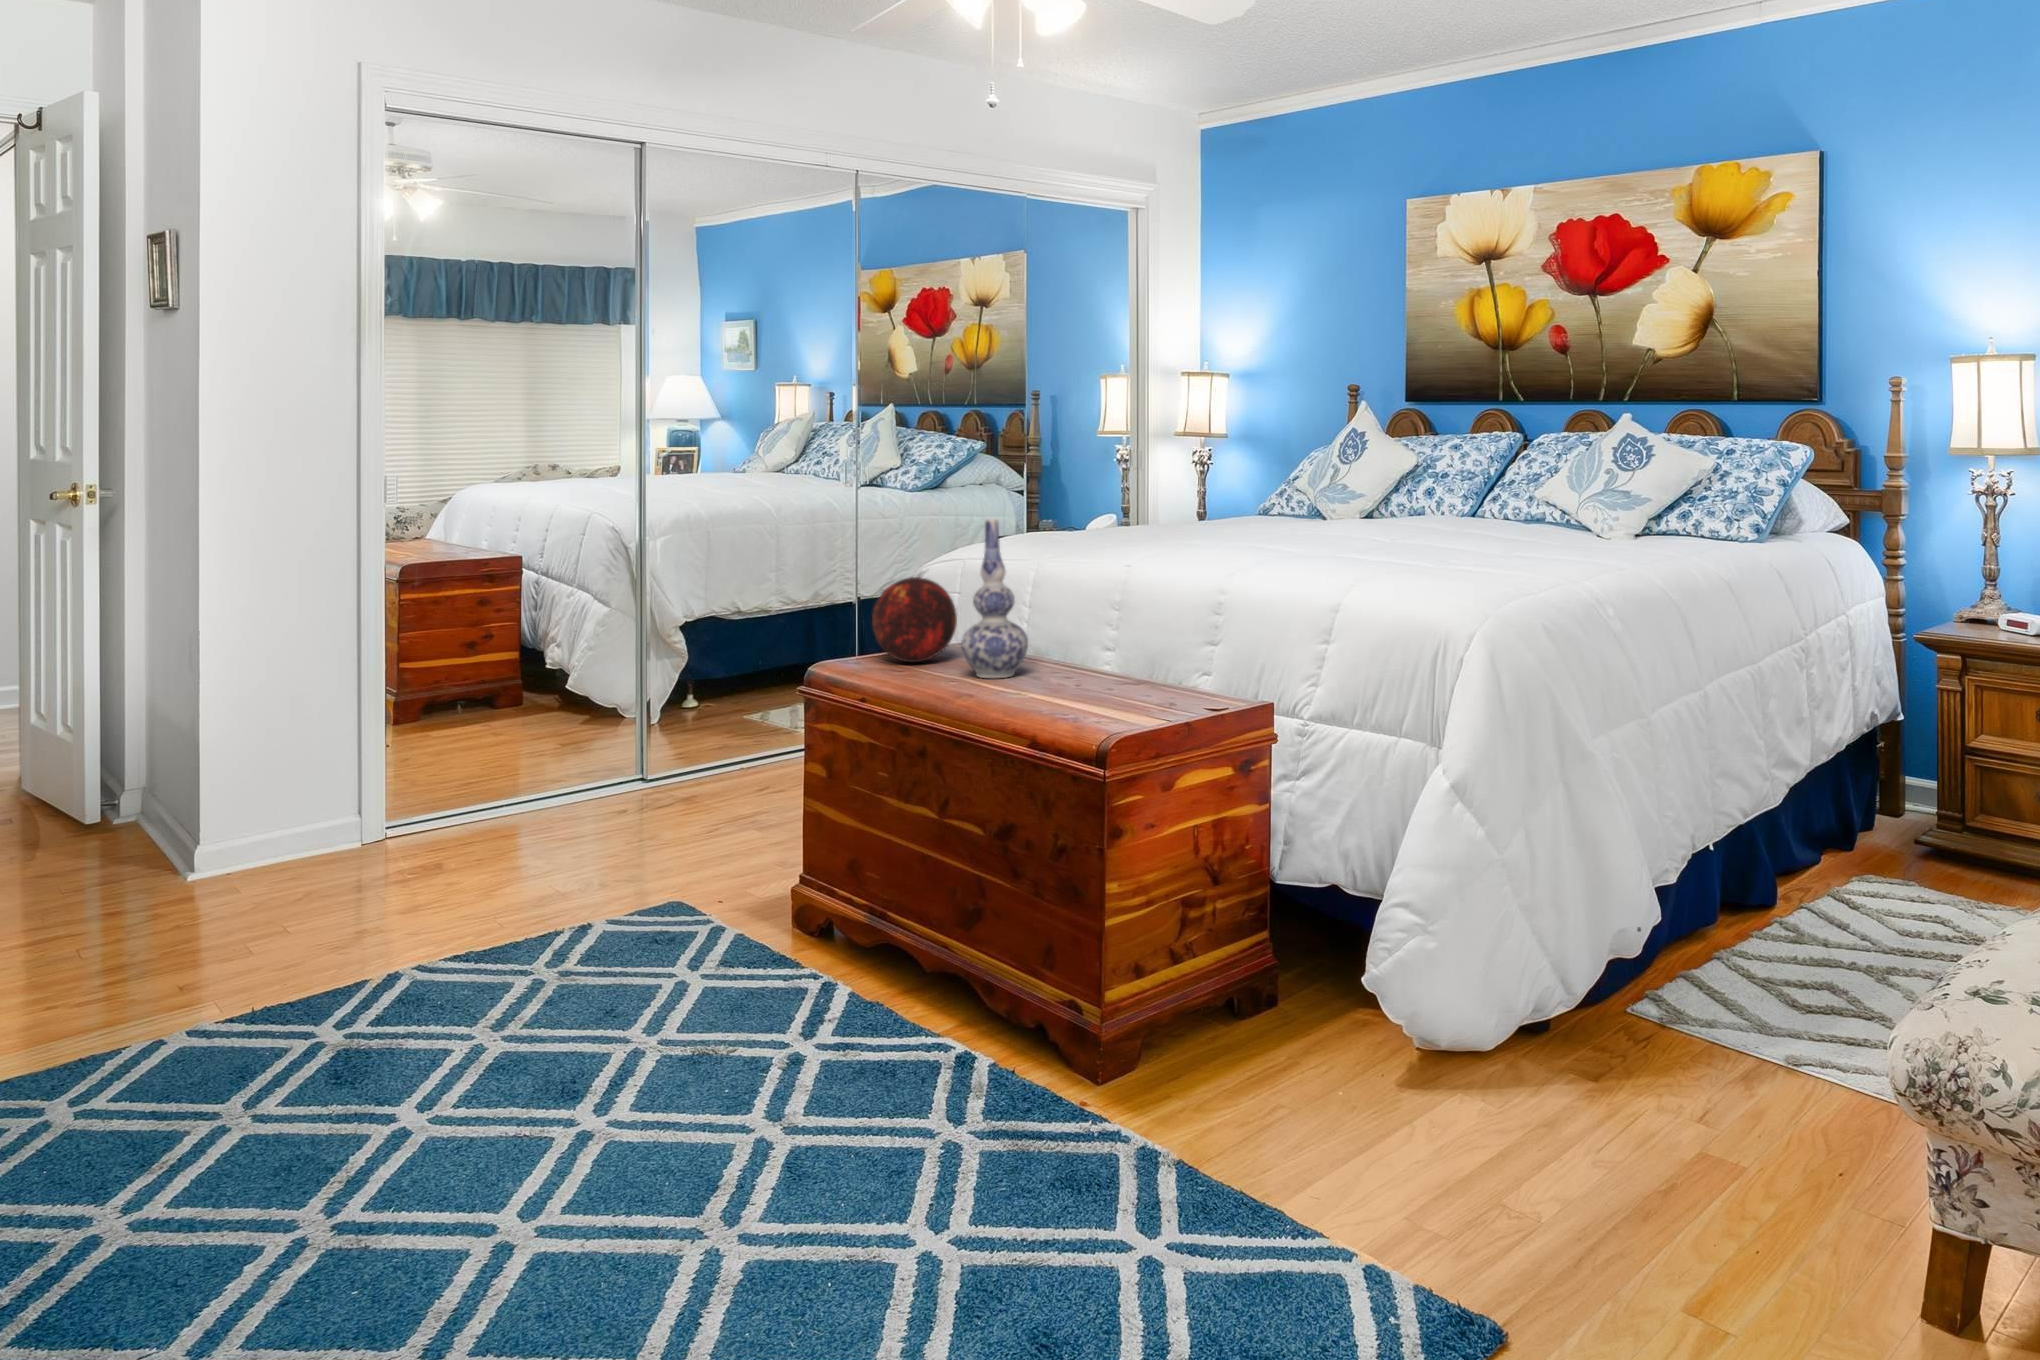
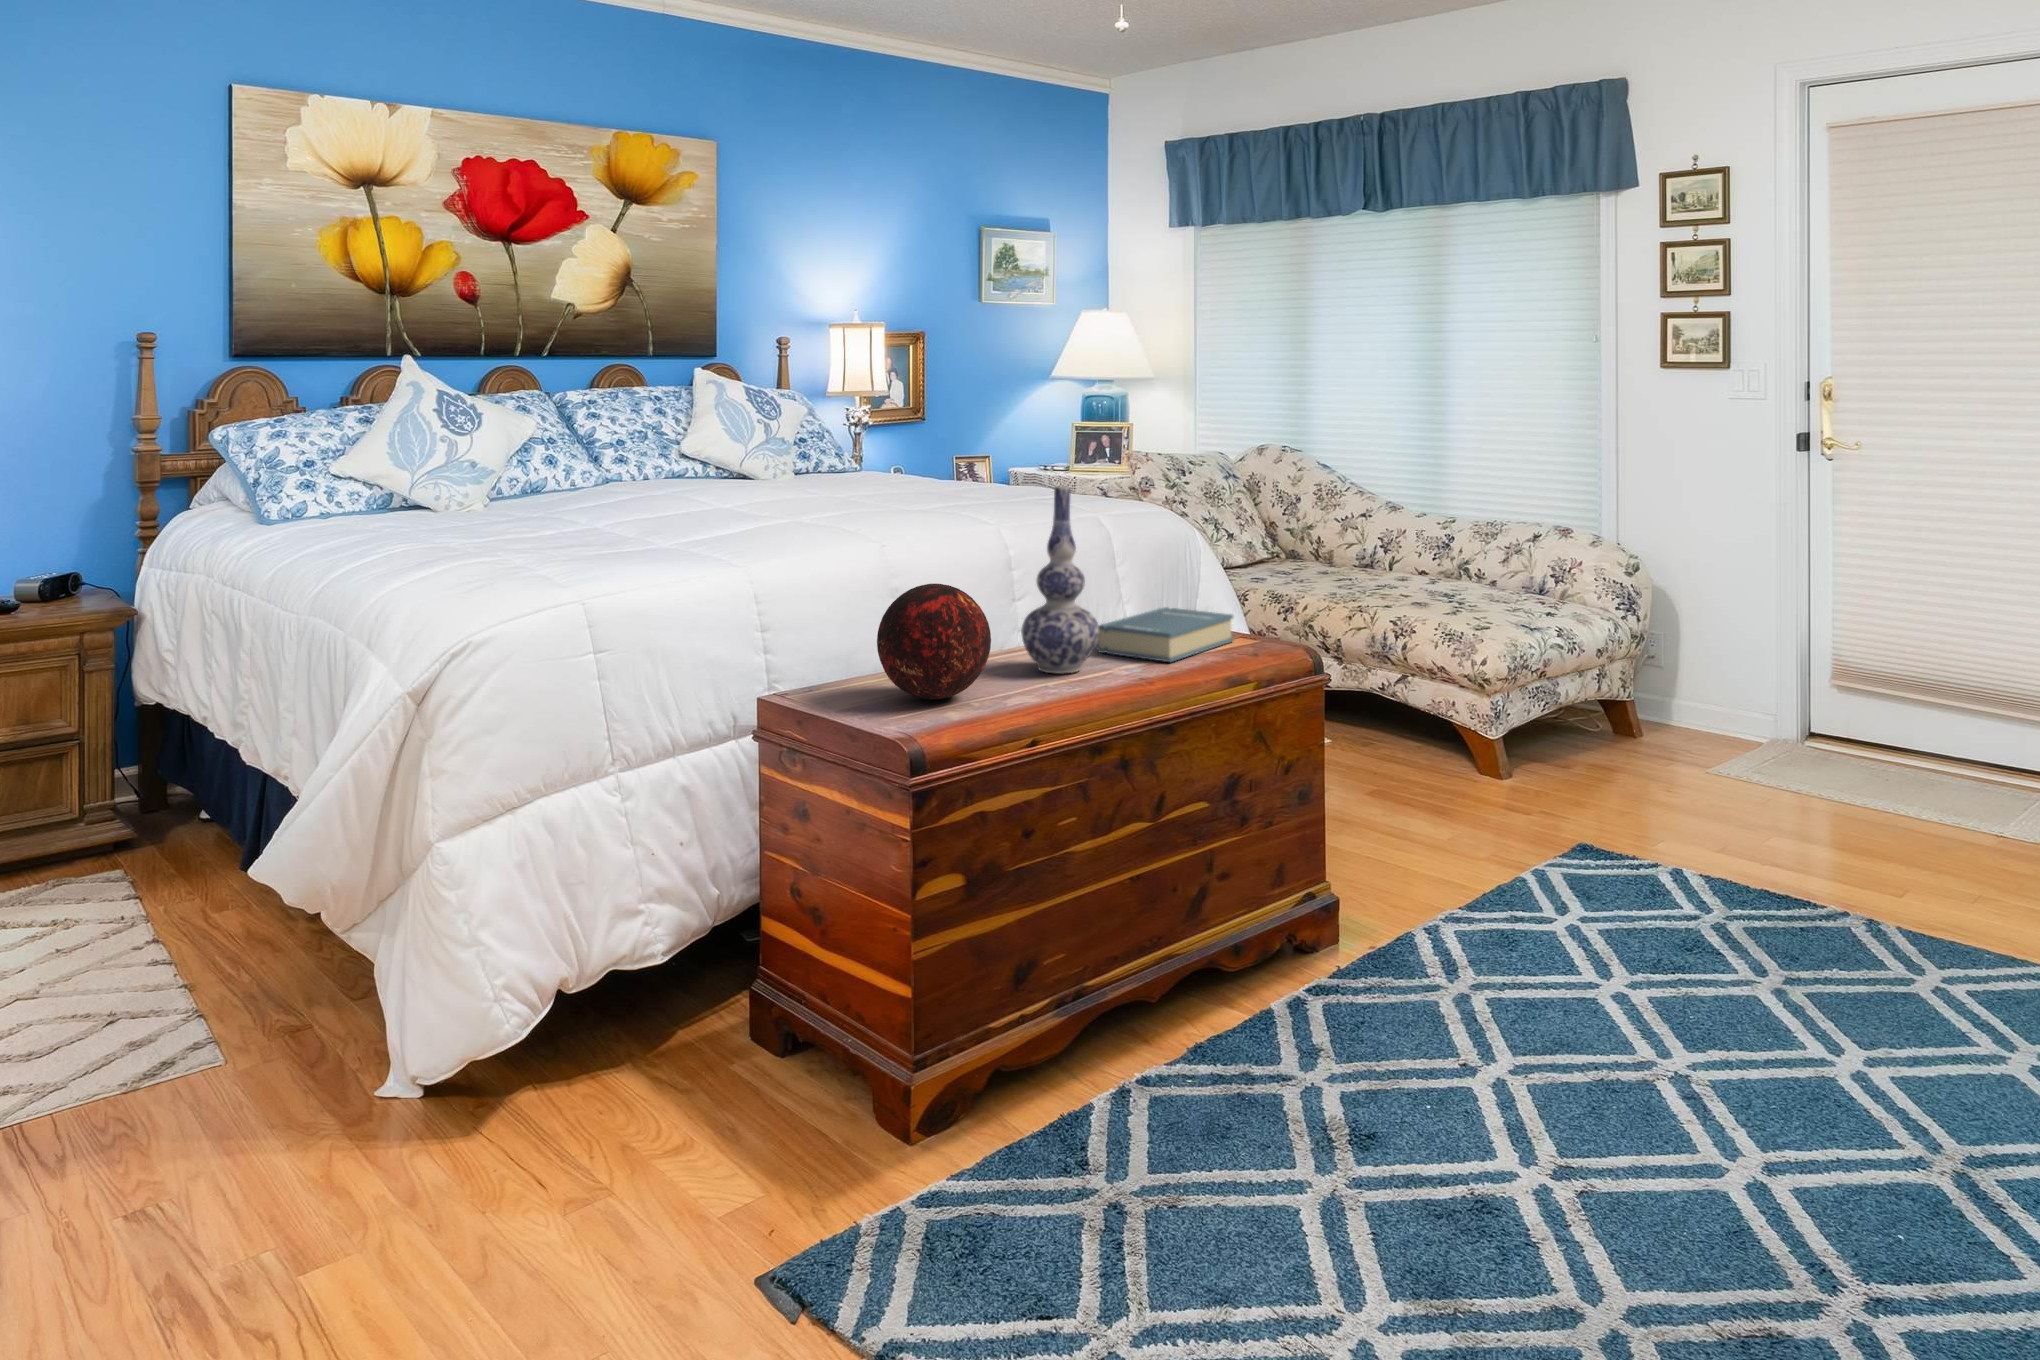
hardback book: none [1004,655,1150,703] -> present [1095,607,1234,662]

